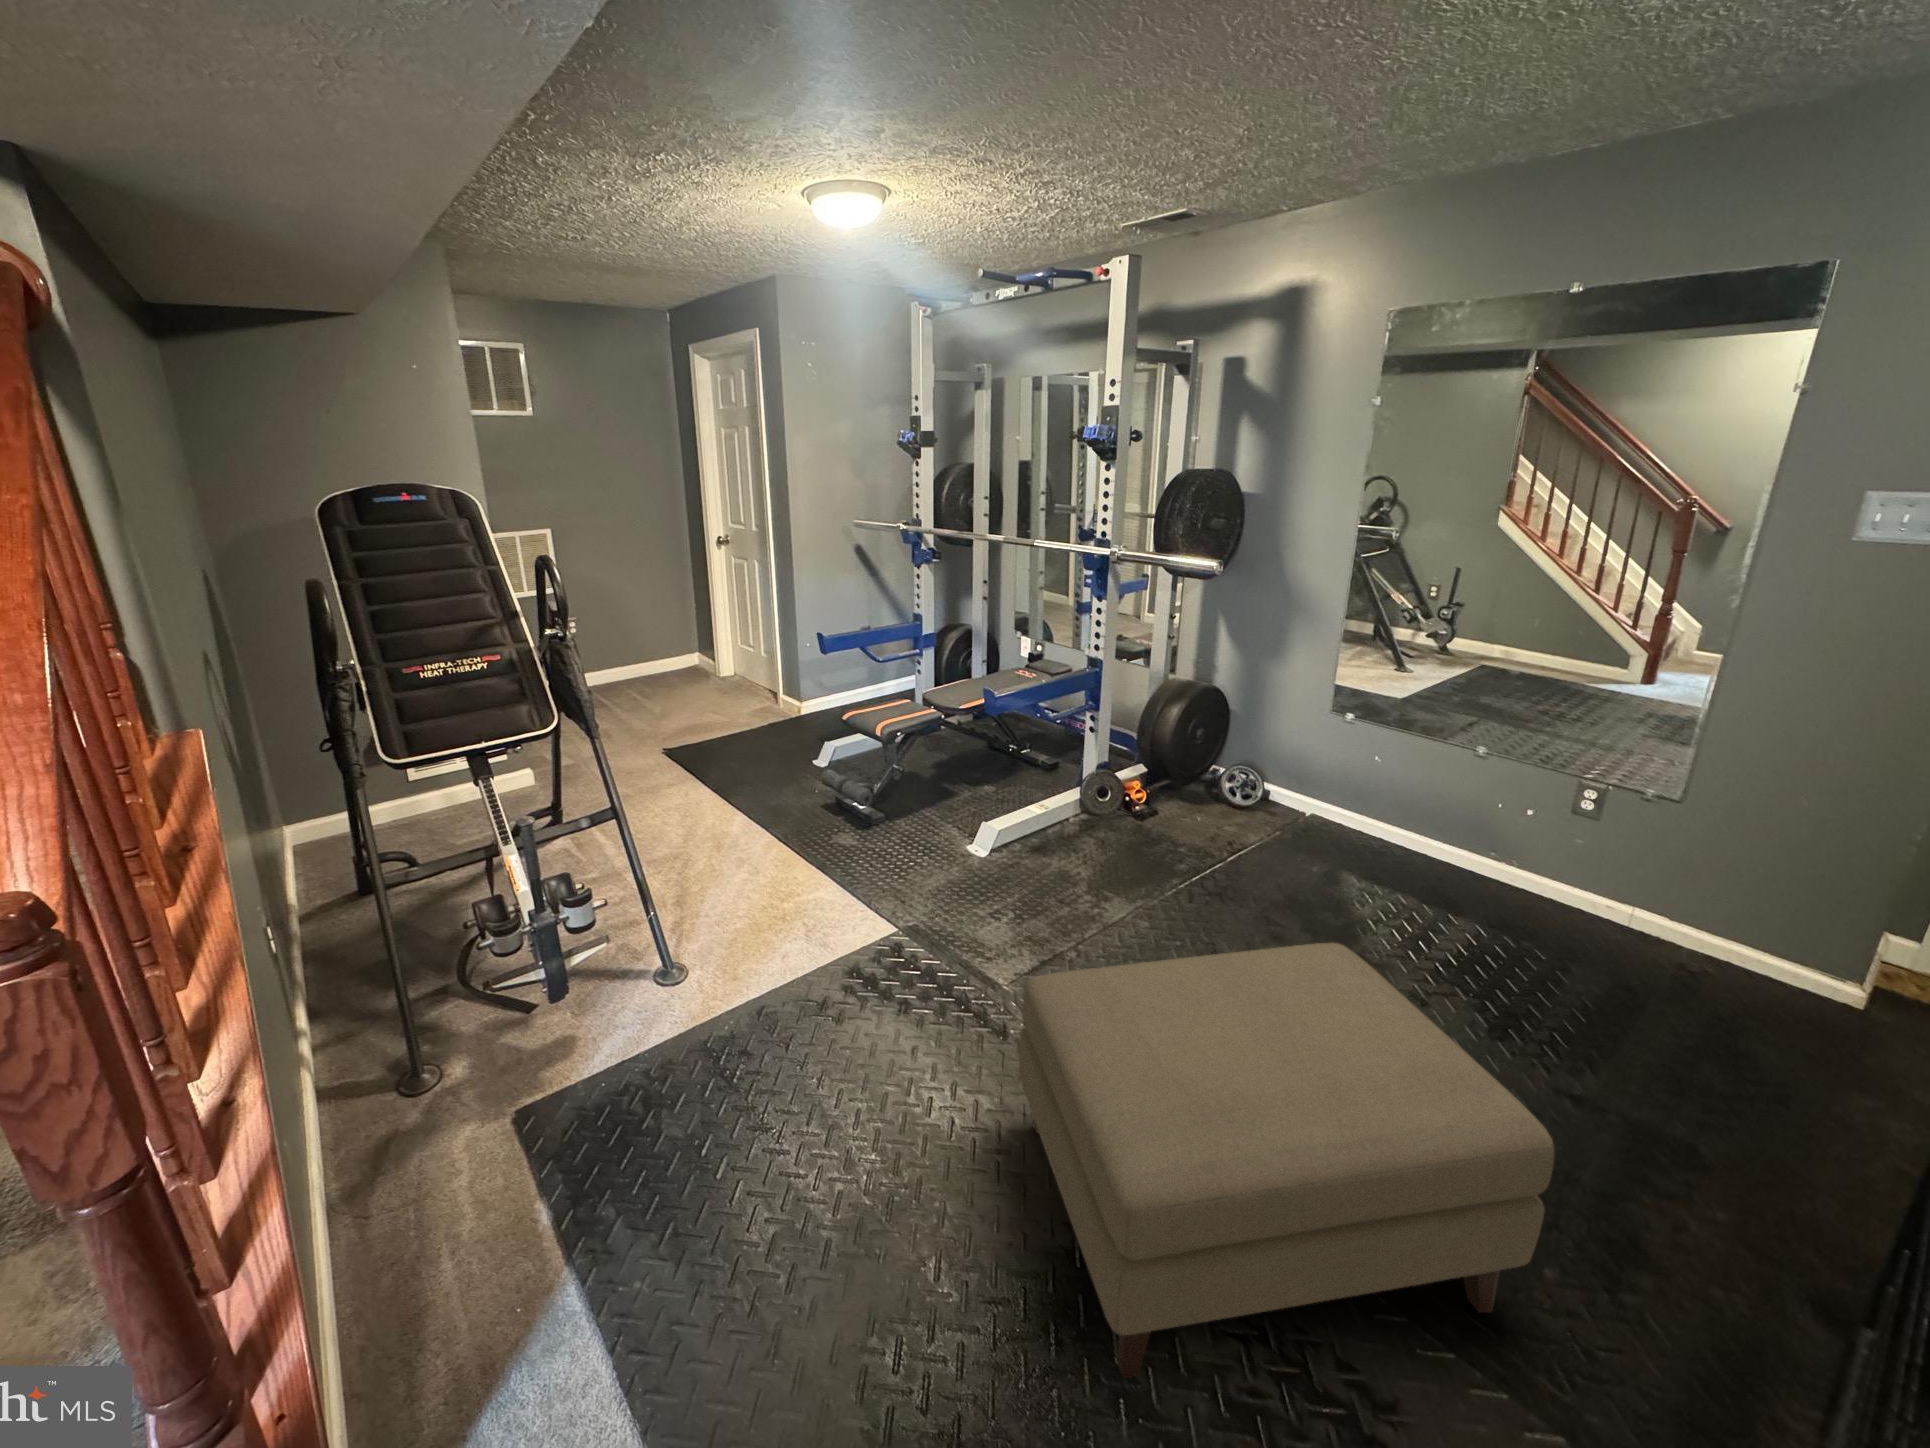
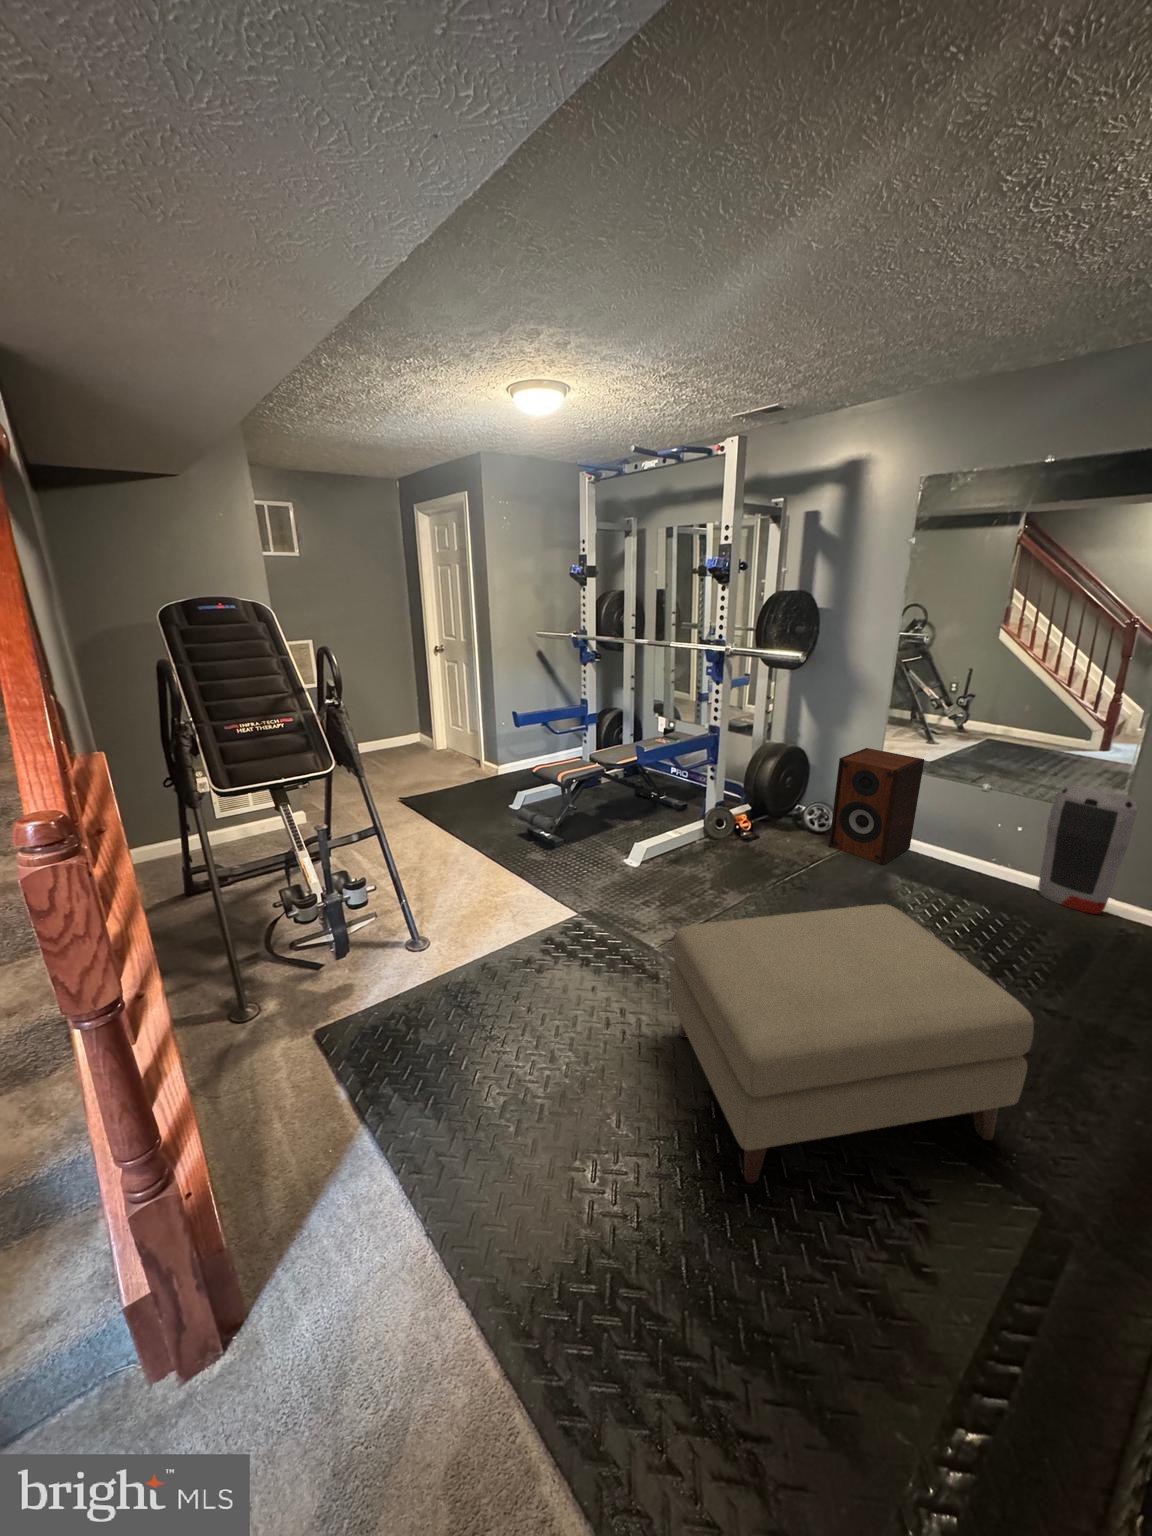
speaker: none [1259,690,1396,859] -> present [829,748,924,865]
air purifier: none [1561,752,1708,941] -> present [1038,784,1138,914]

